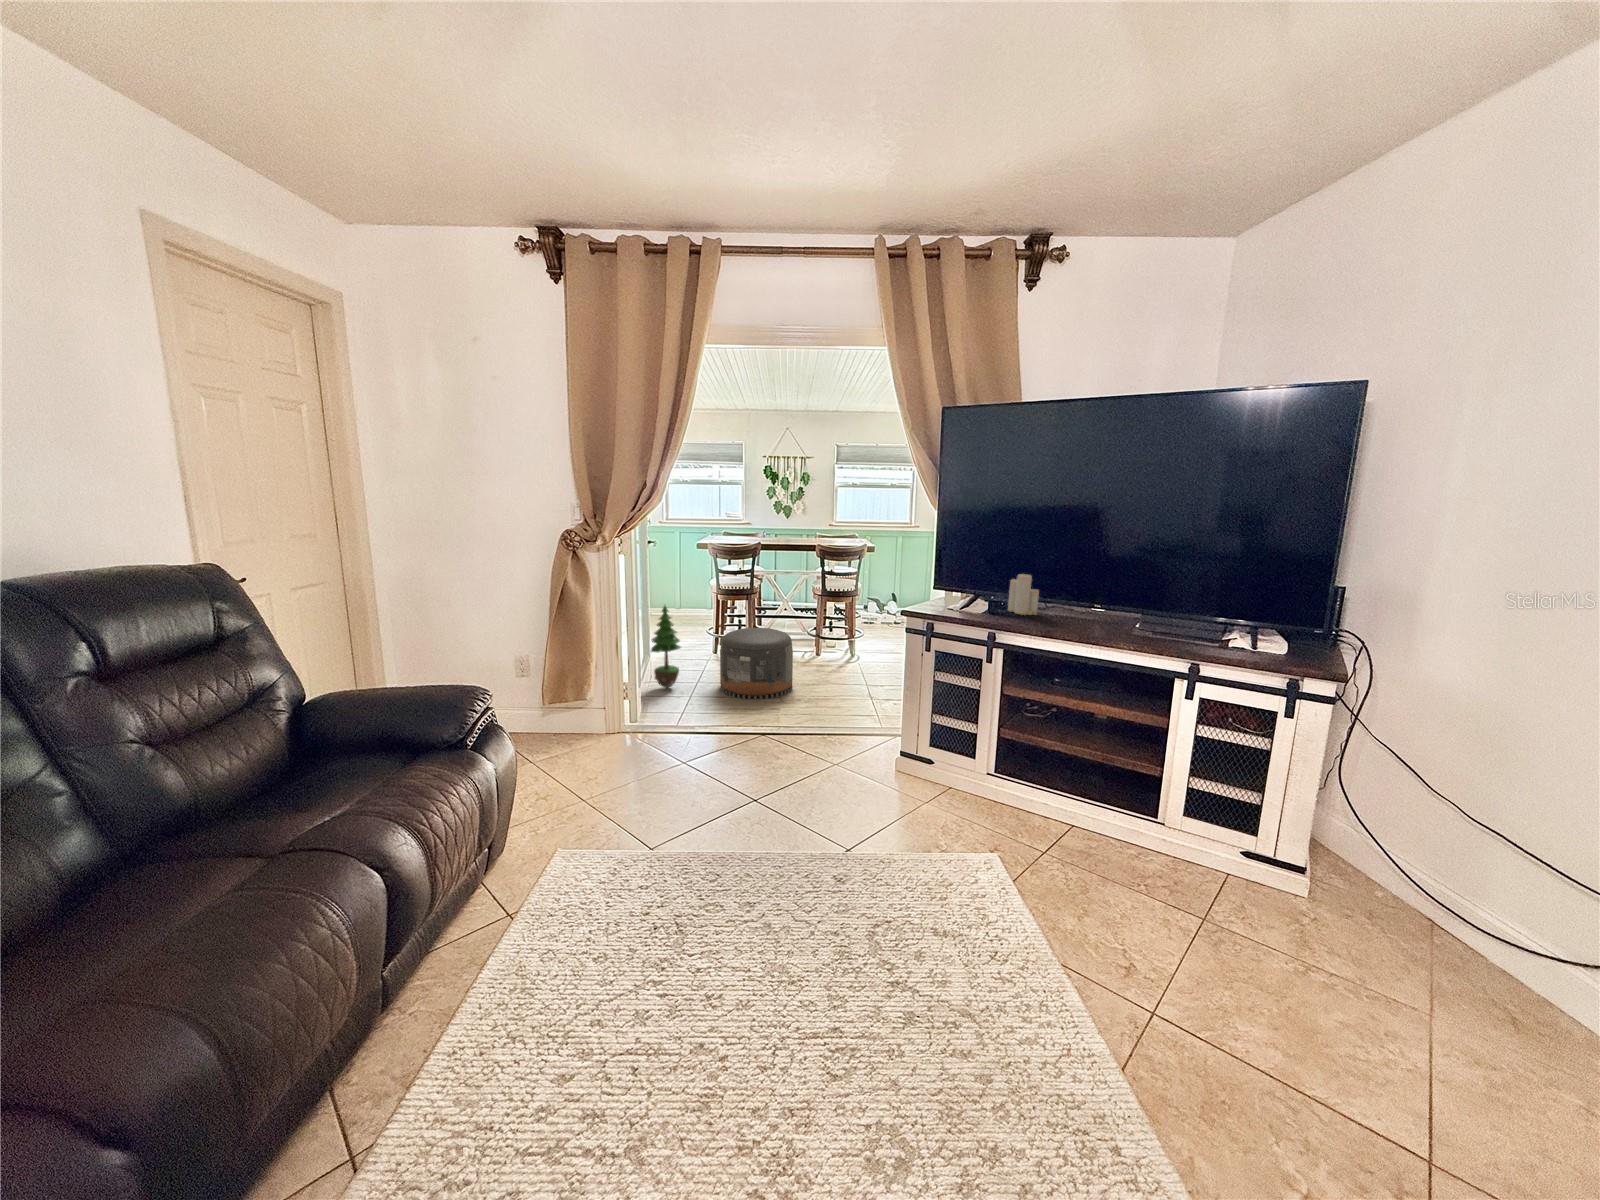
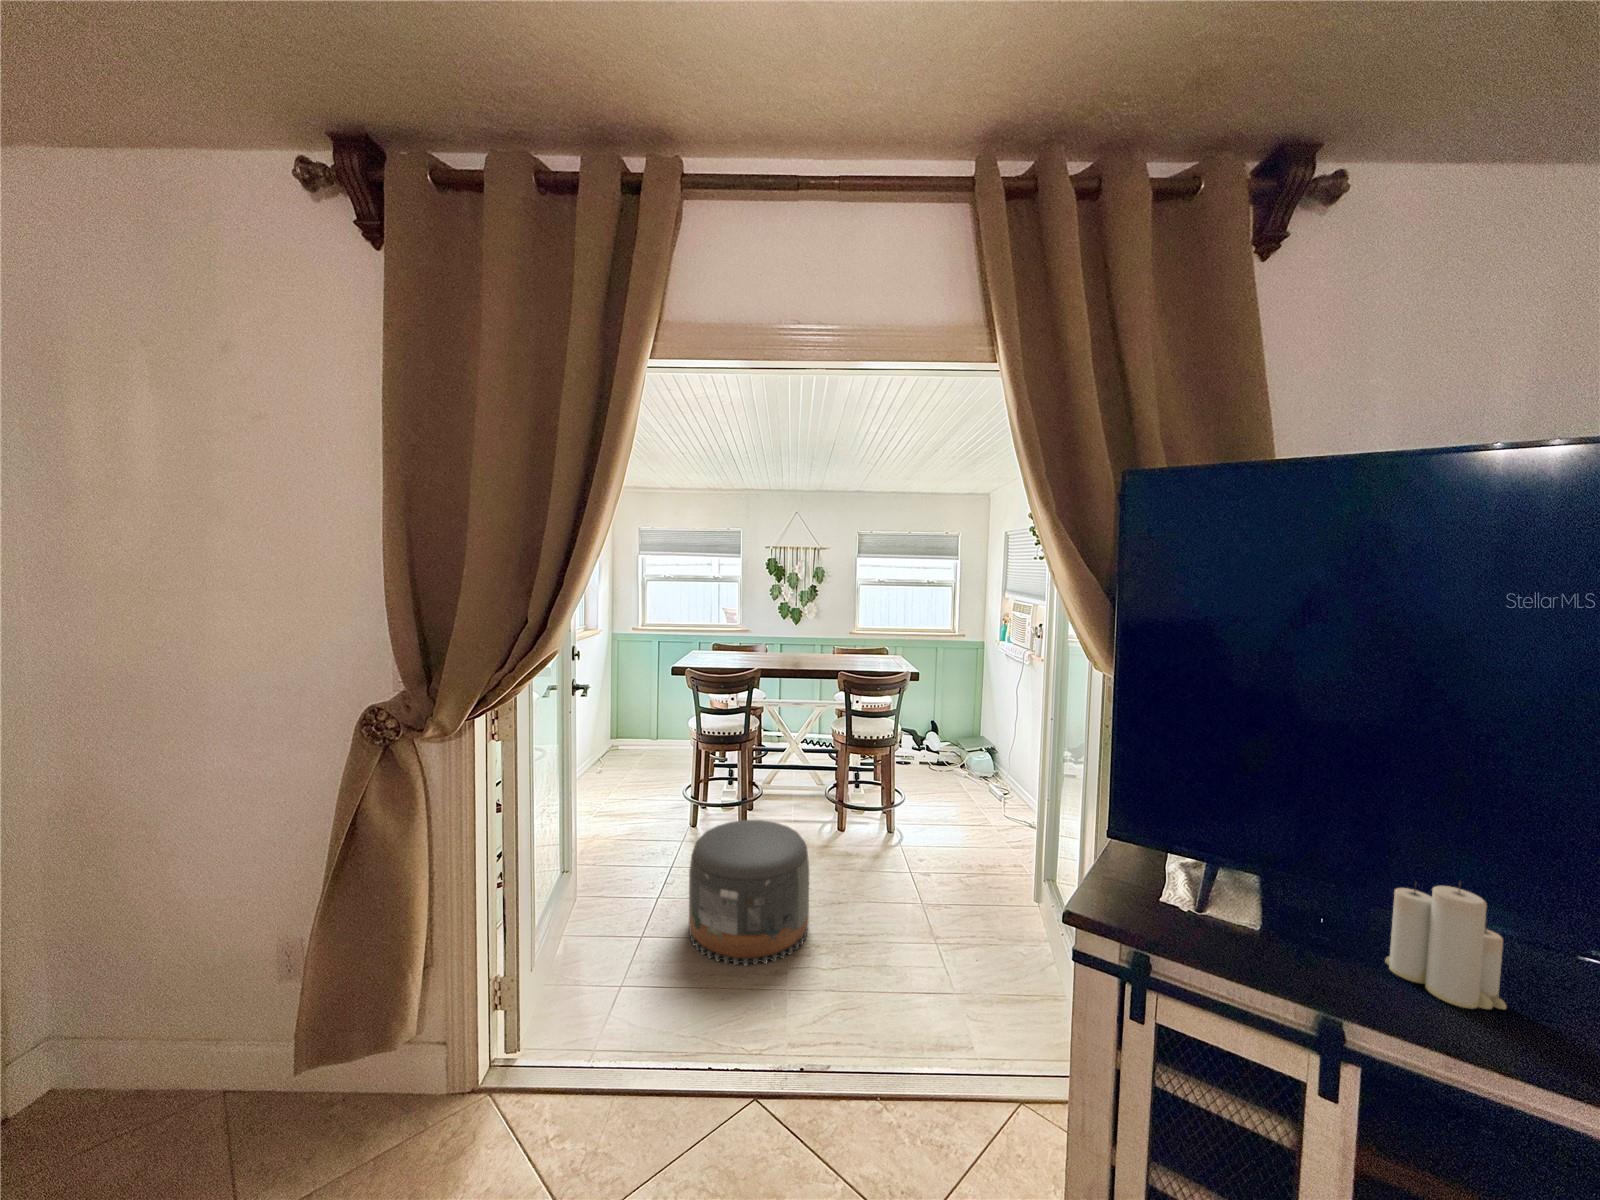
potted tree: present [651,606,681,688] -> none [573,791,627,932]

